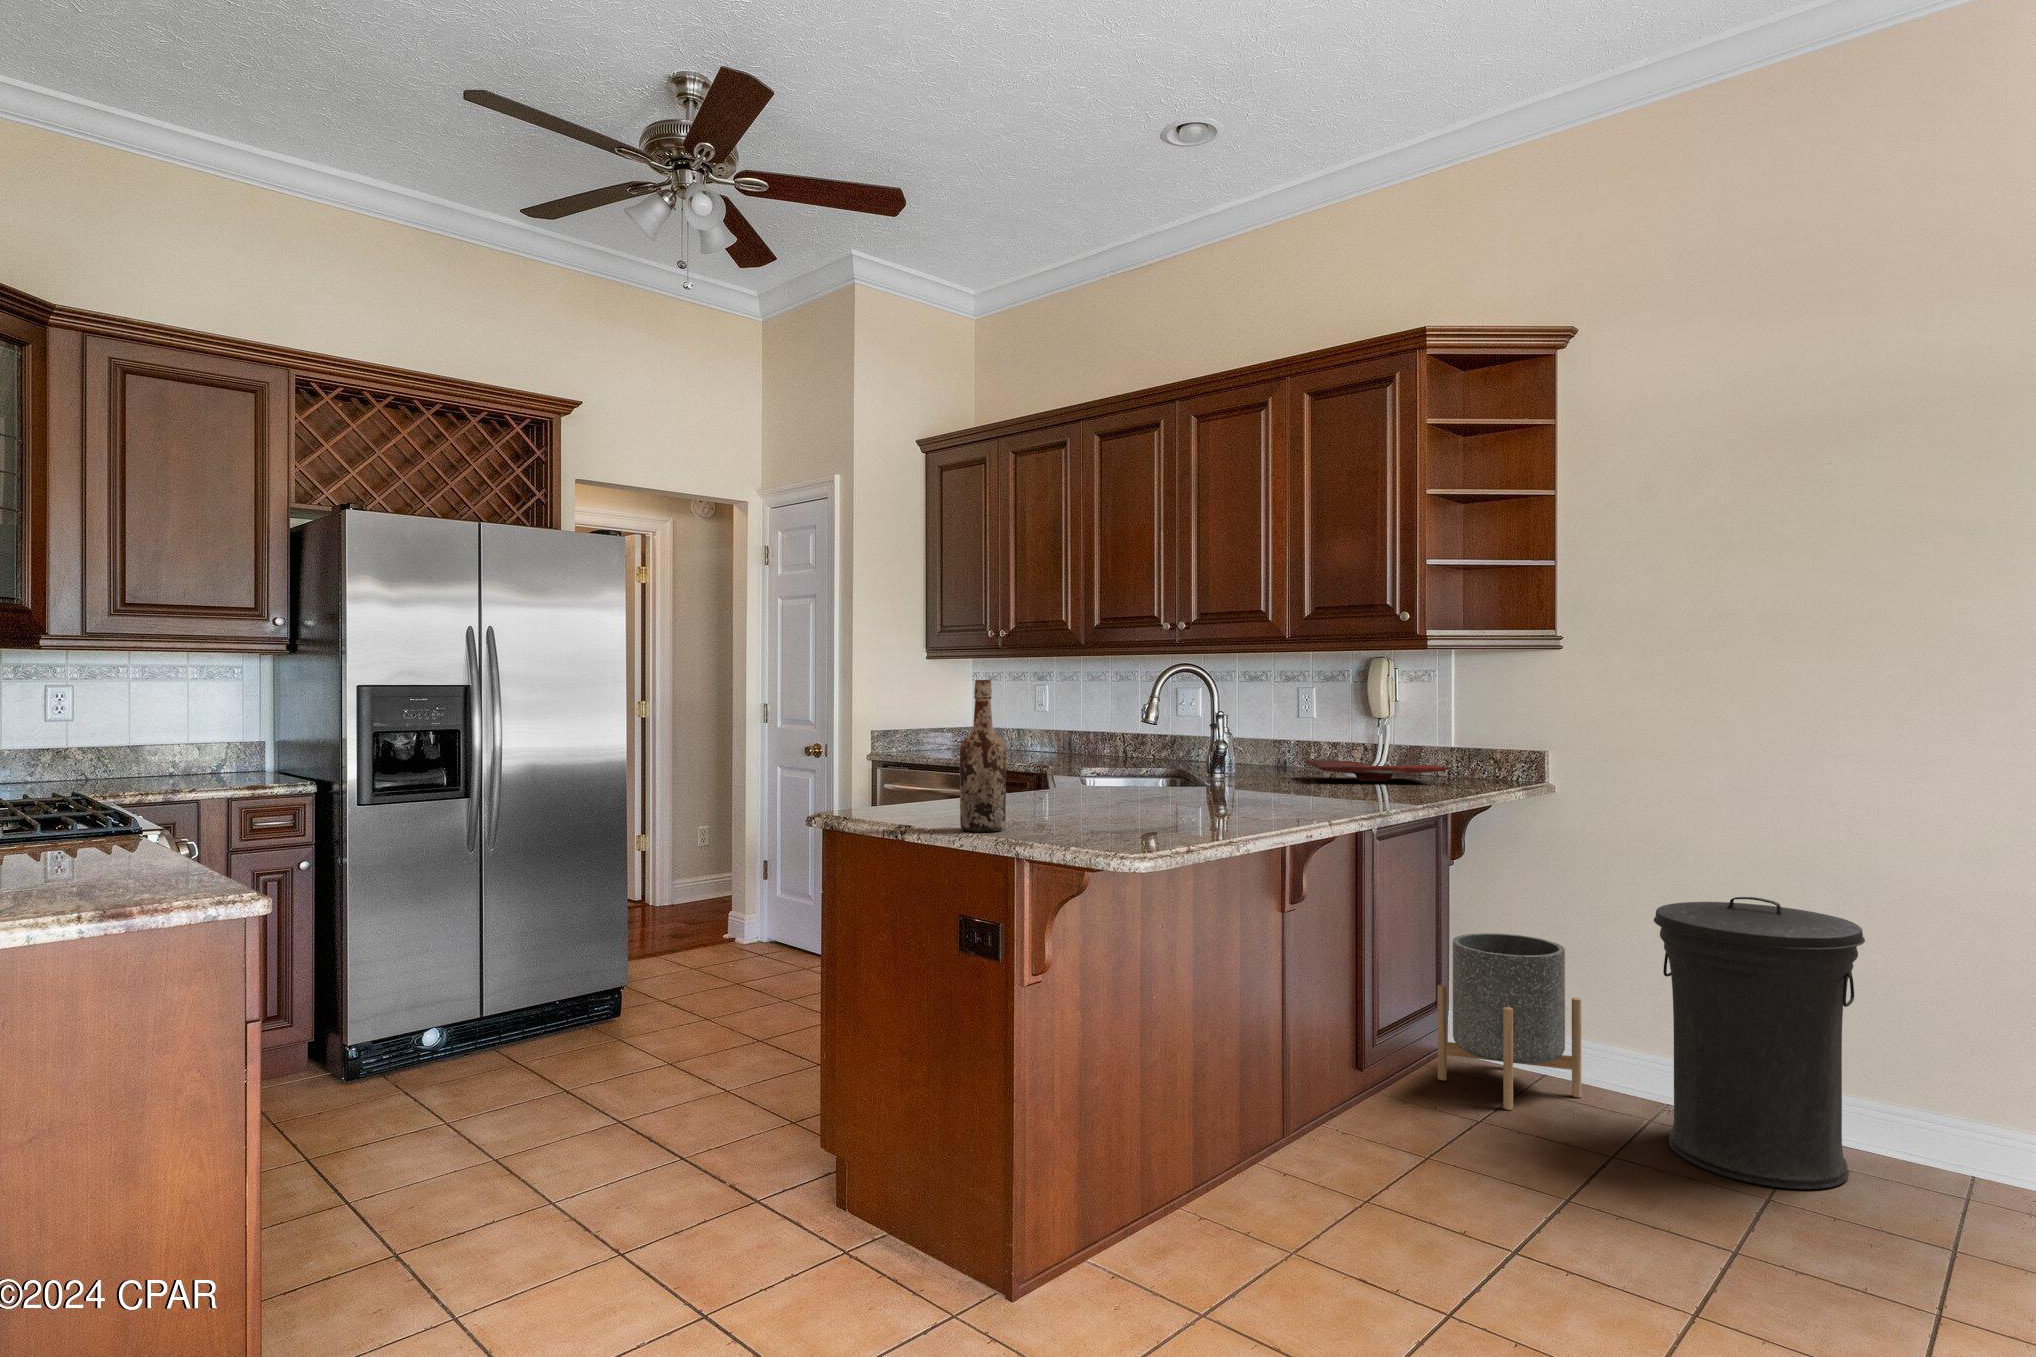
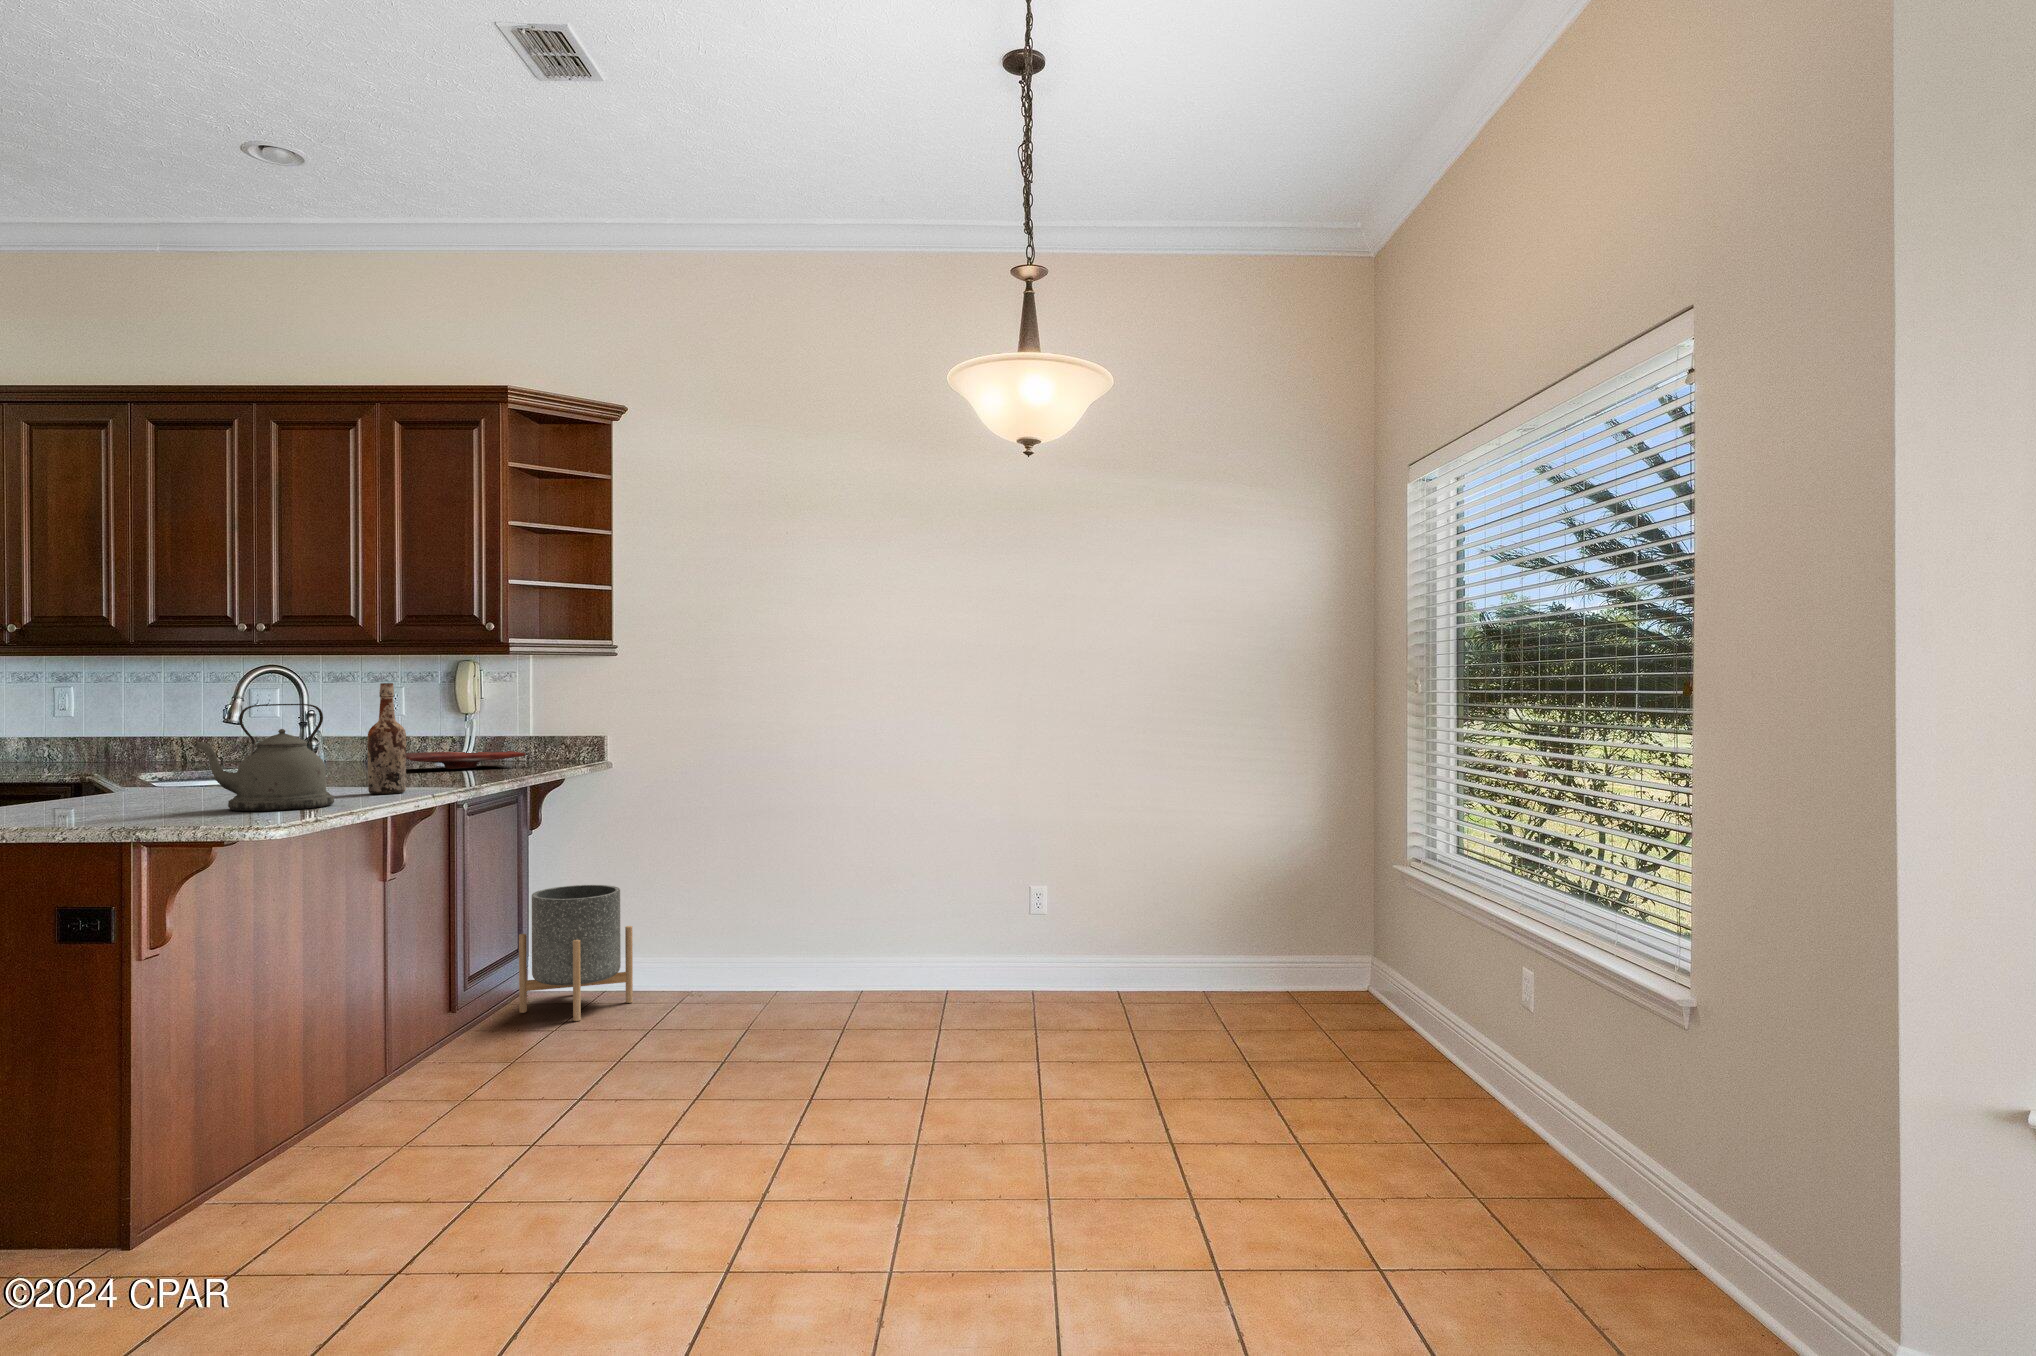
wine bottle: present [960,680,1006,832] -> present [368,683,406,794]
kettle: none [1083,707,1220,830] -> present [194,704,334,811]
trash can: present [1654,897,1865,1190] -> none [681,831,809,1028]

